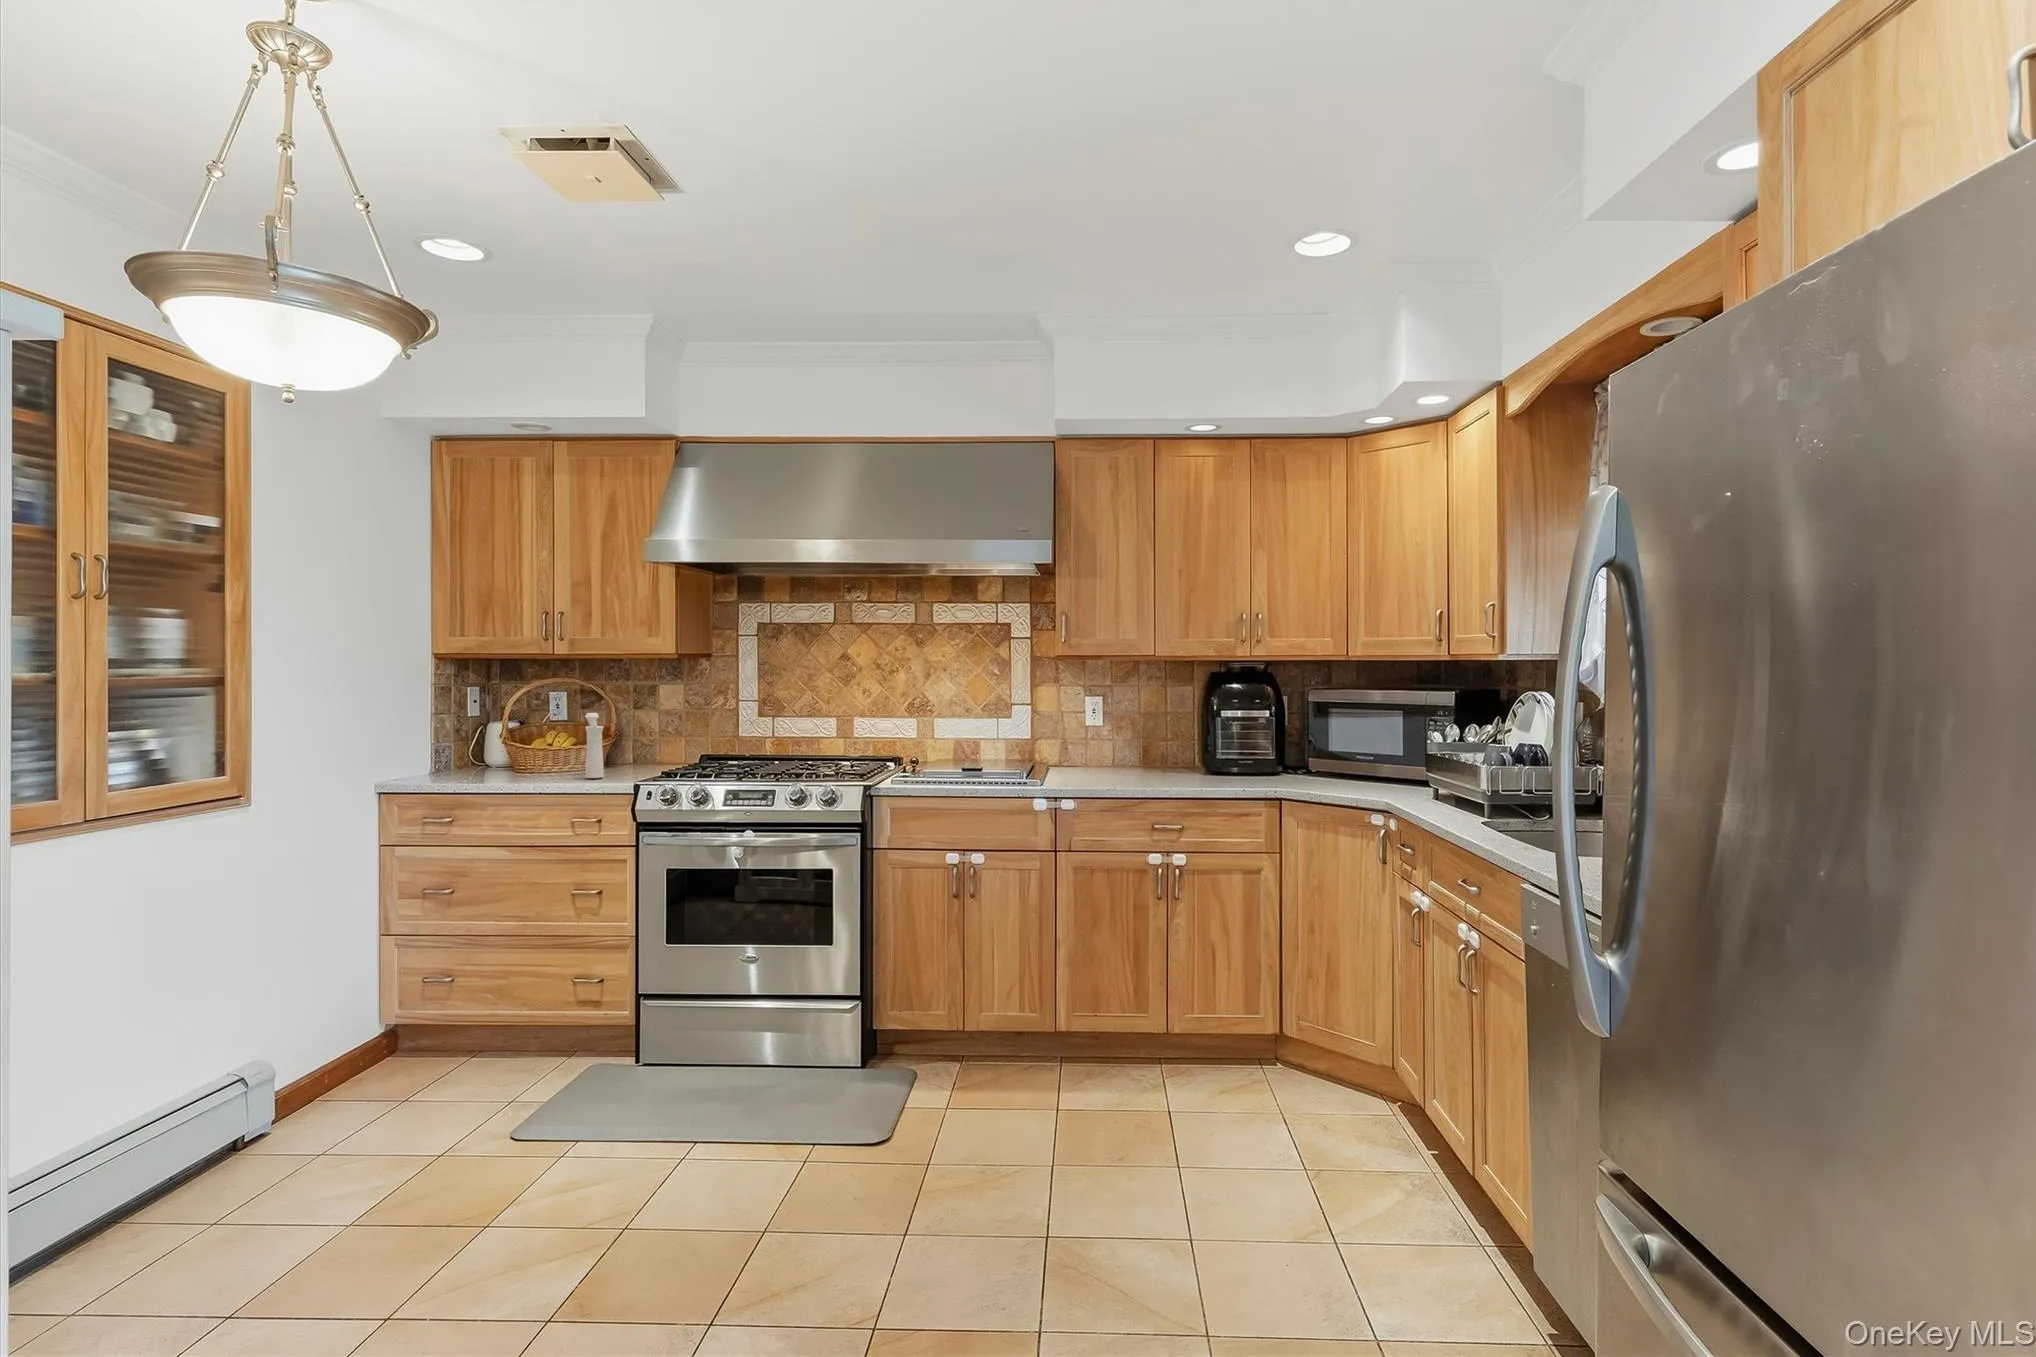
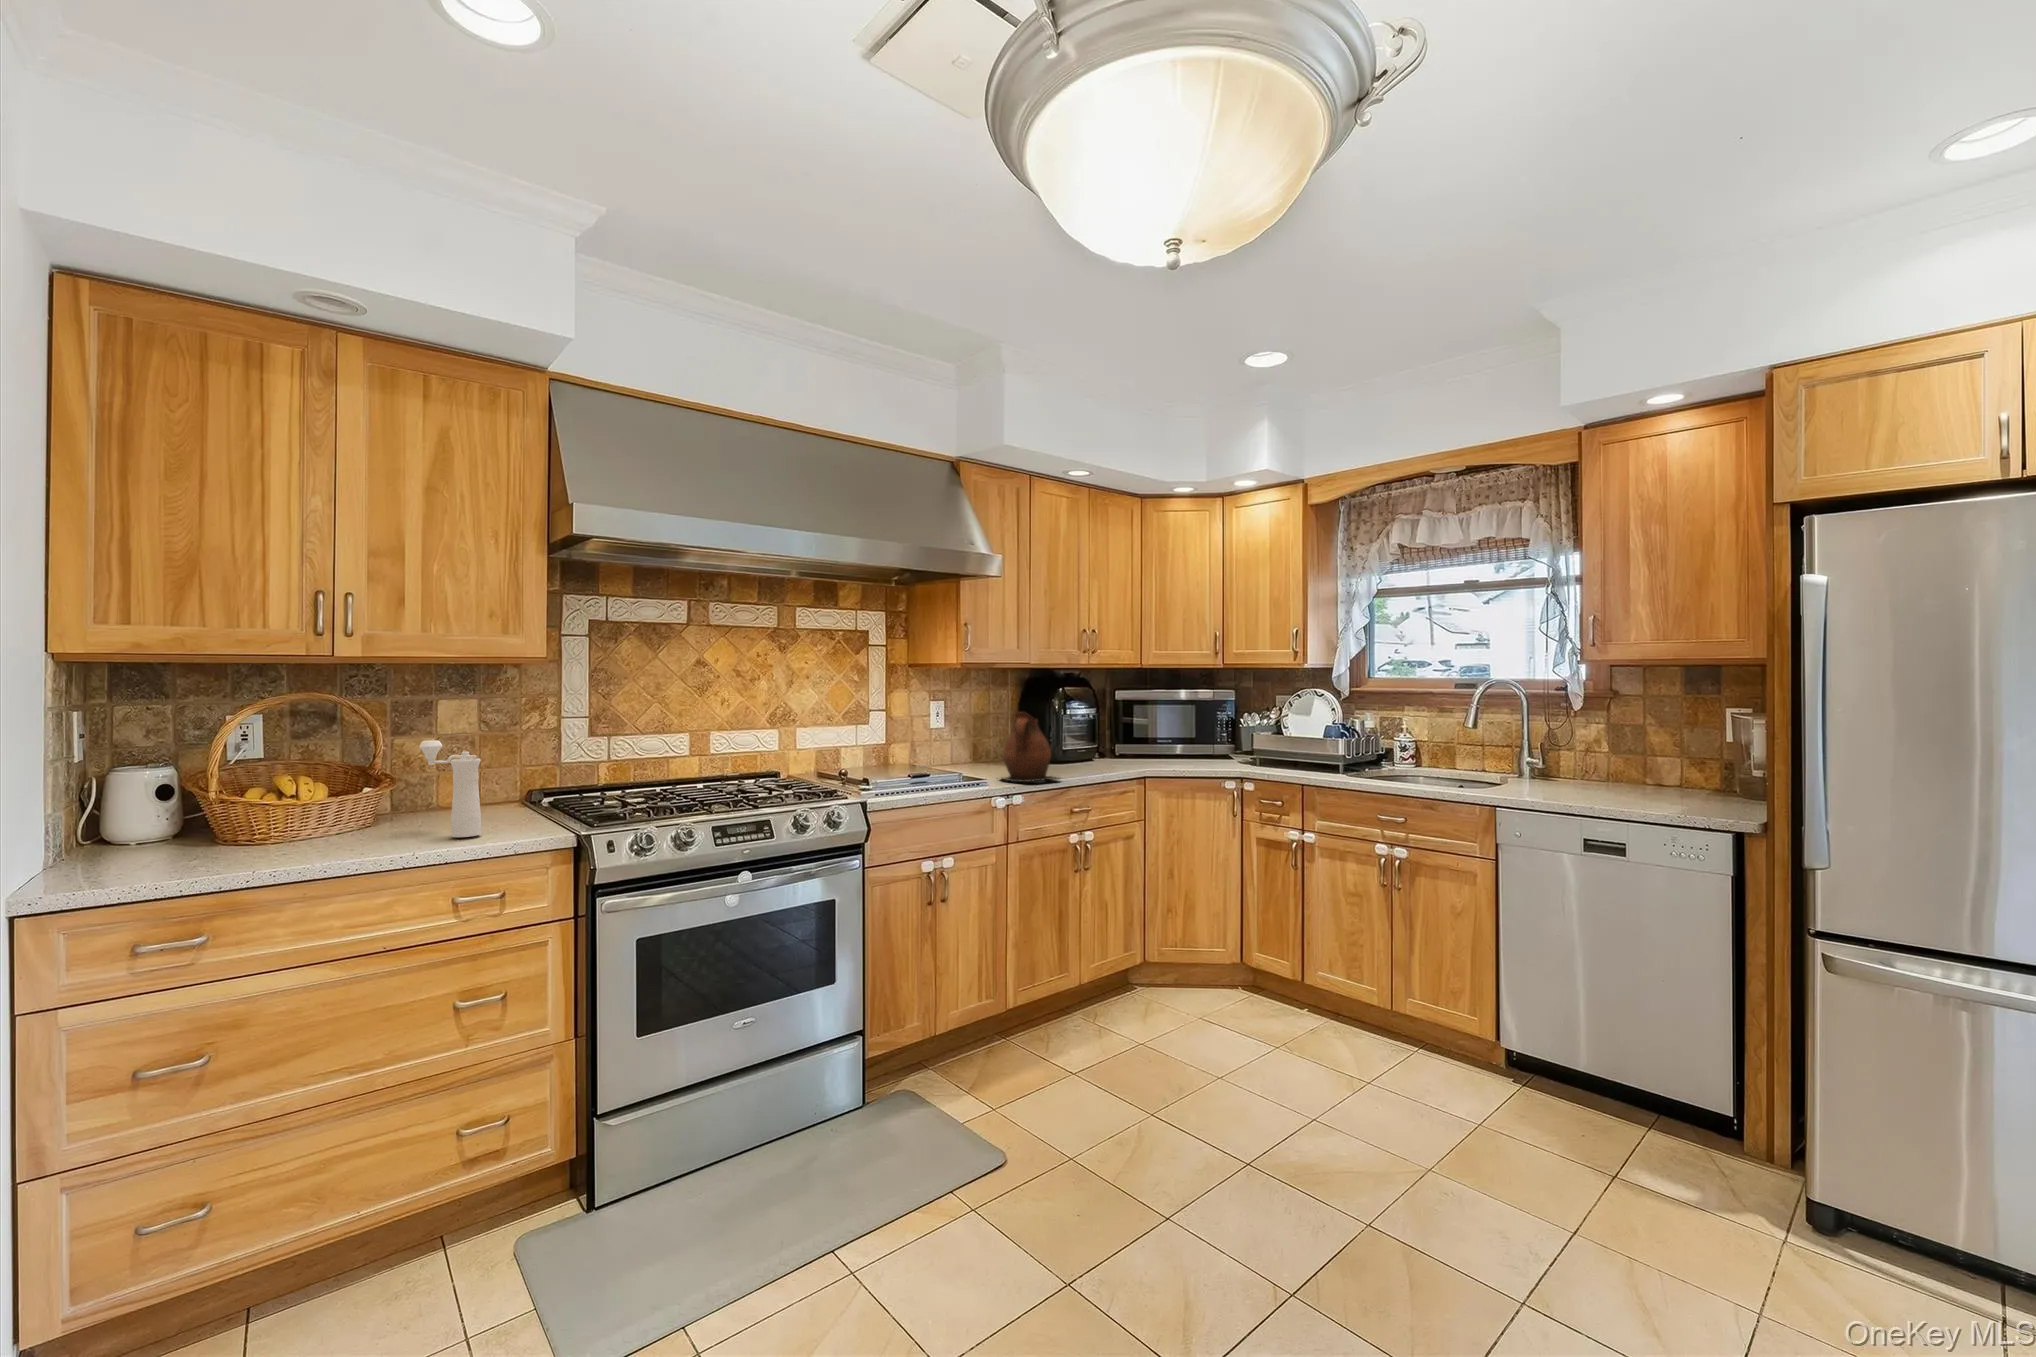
ceramic pitcher: none [1066,711,1125,787] -> present [1002,712,1057,782]

